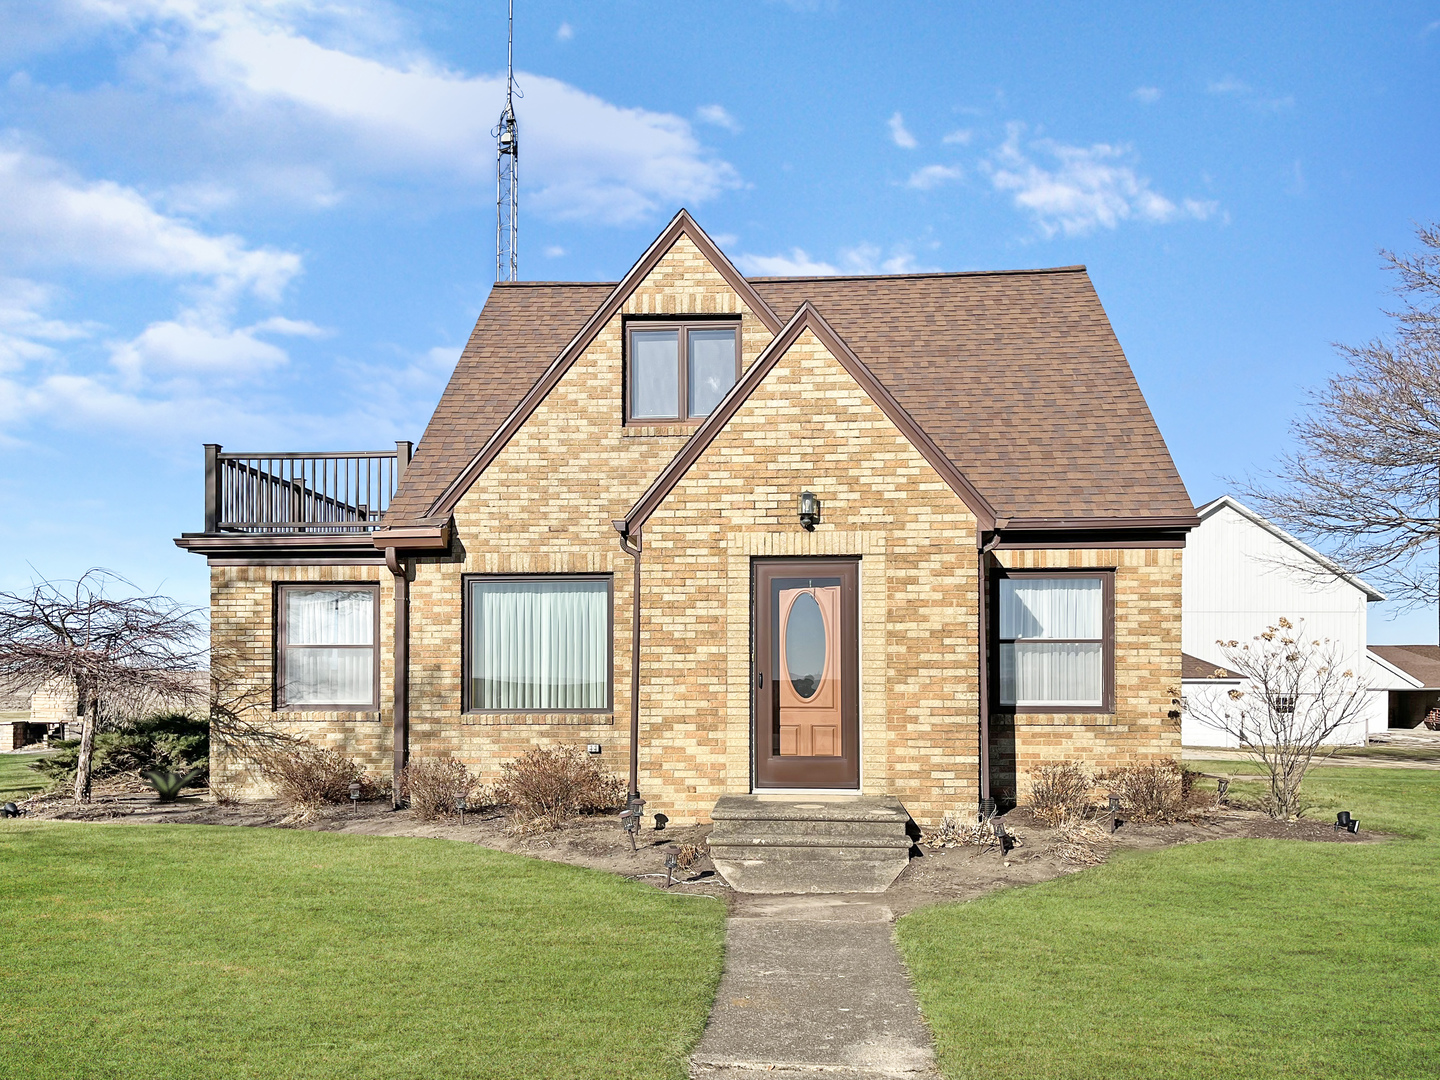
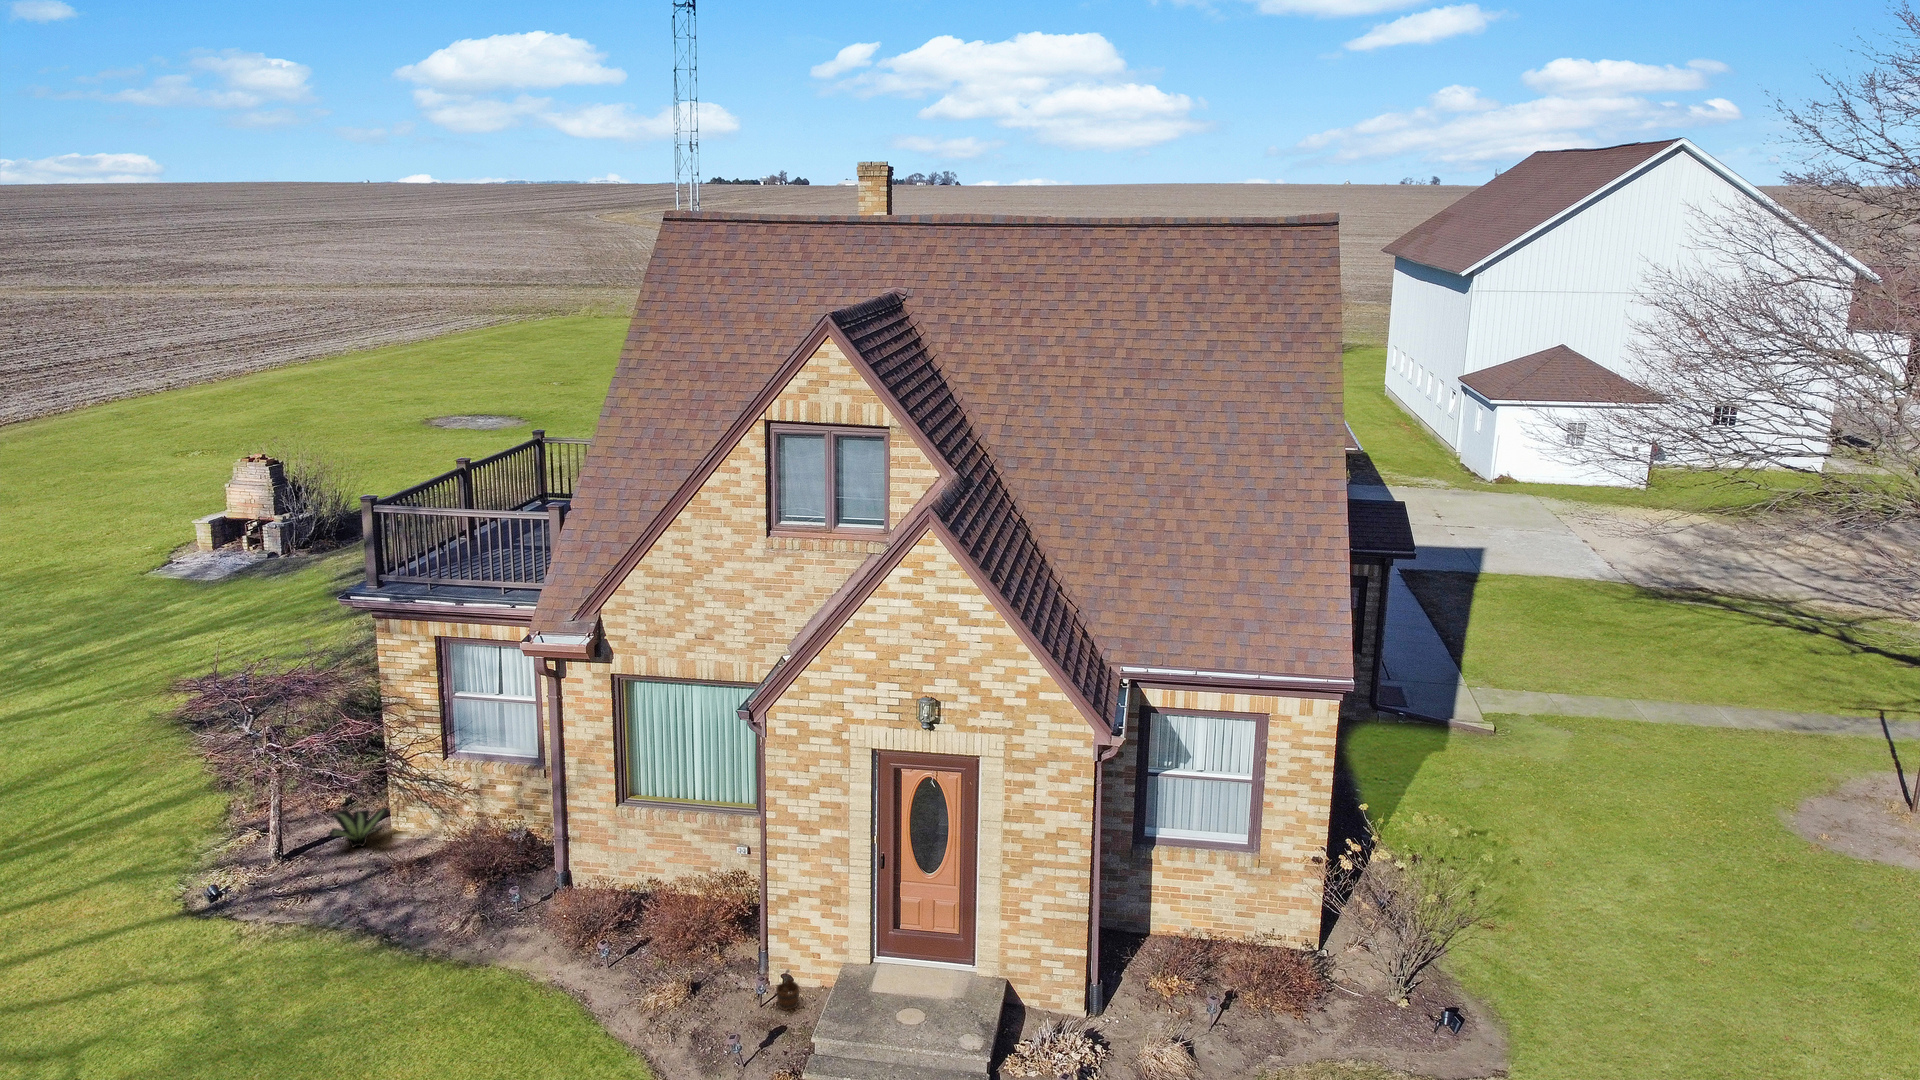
wooden bucket: none [653,802,678,846] -> present [776,970,800,1010]

